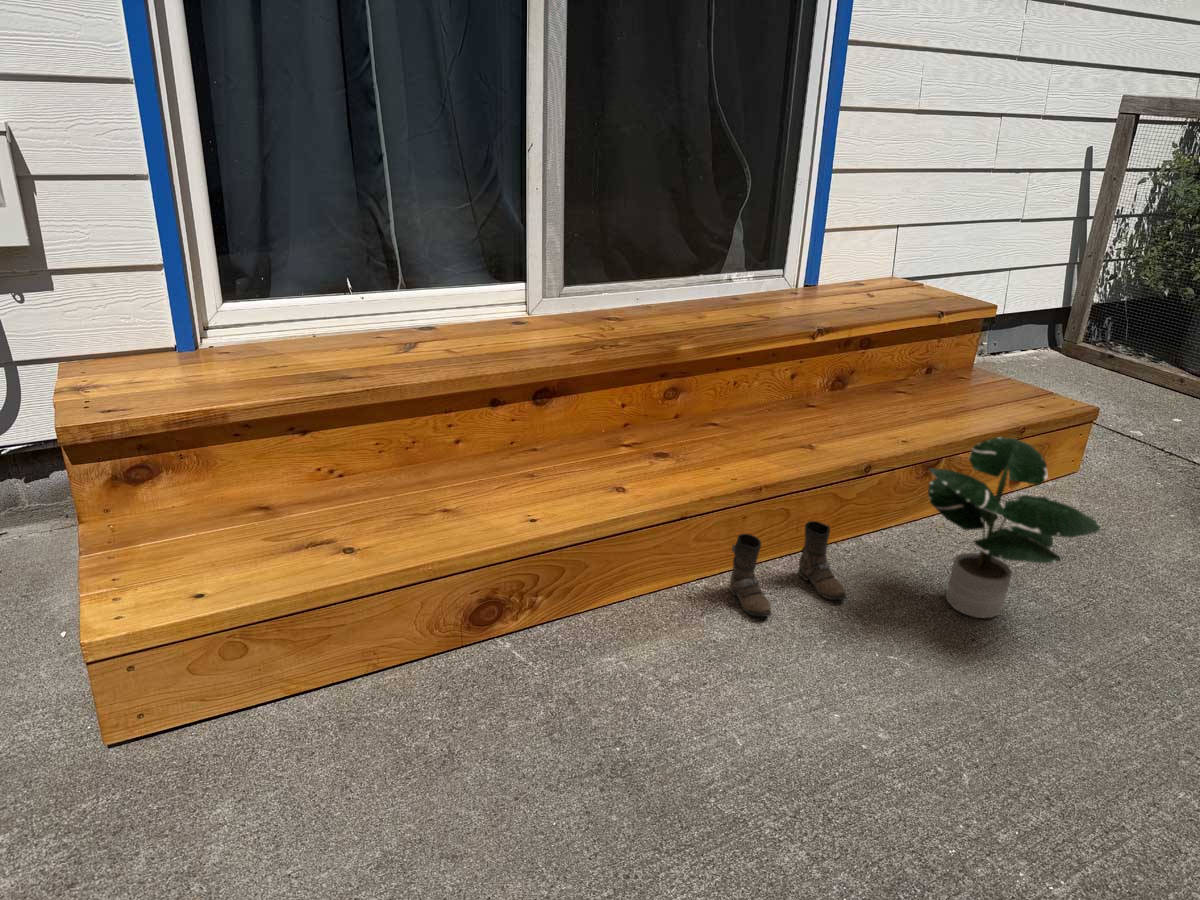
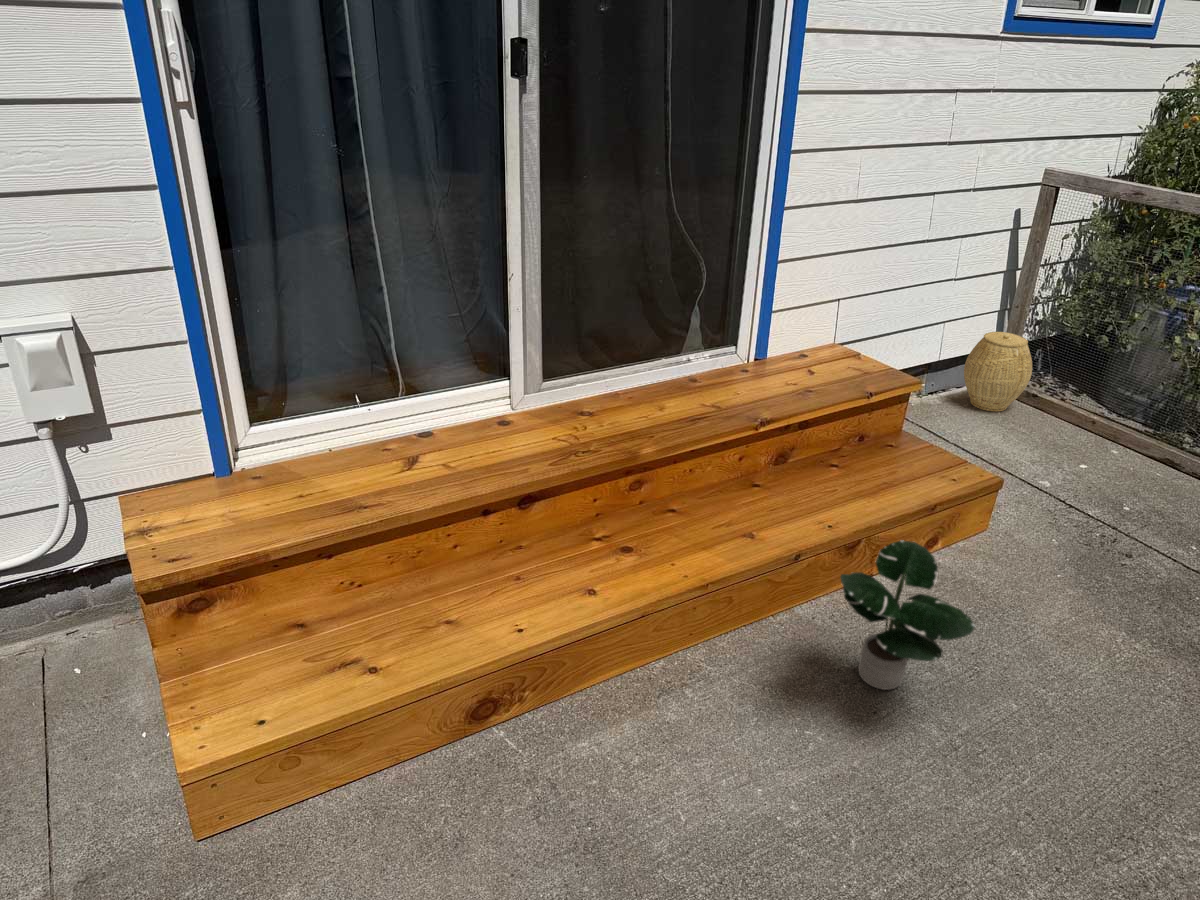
woven basket: none [1030,287,1109,375] -> present [964,332,1032,412]
boots: present [729,521,846,617] -> none [682,609,777,696]

